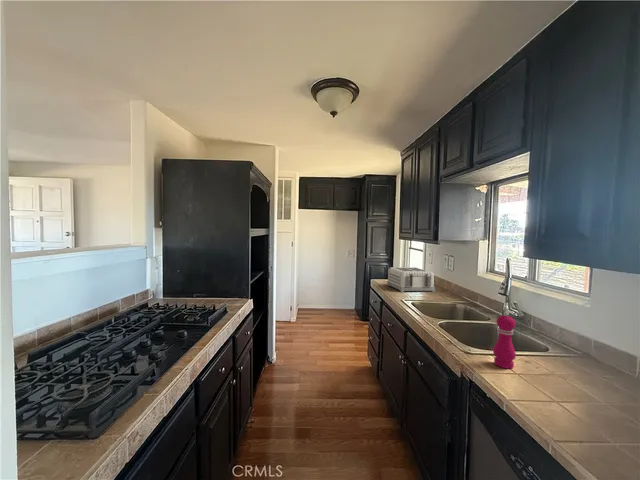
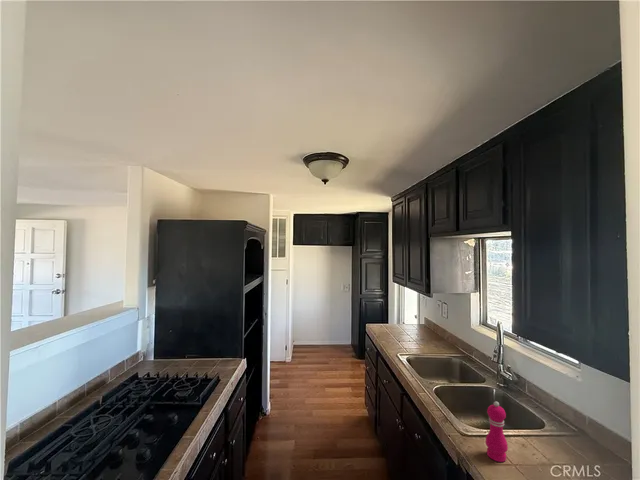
toaster: present [387,267,435,292] -> none [382,314,429,343]

